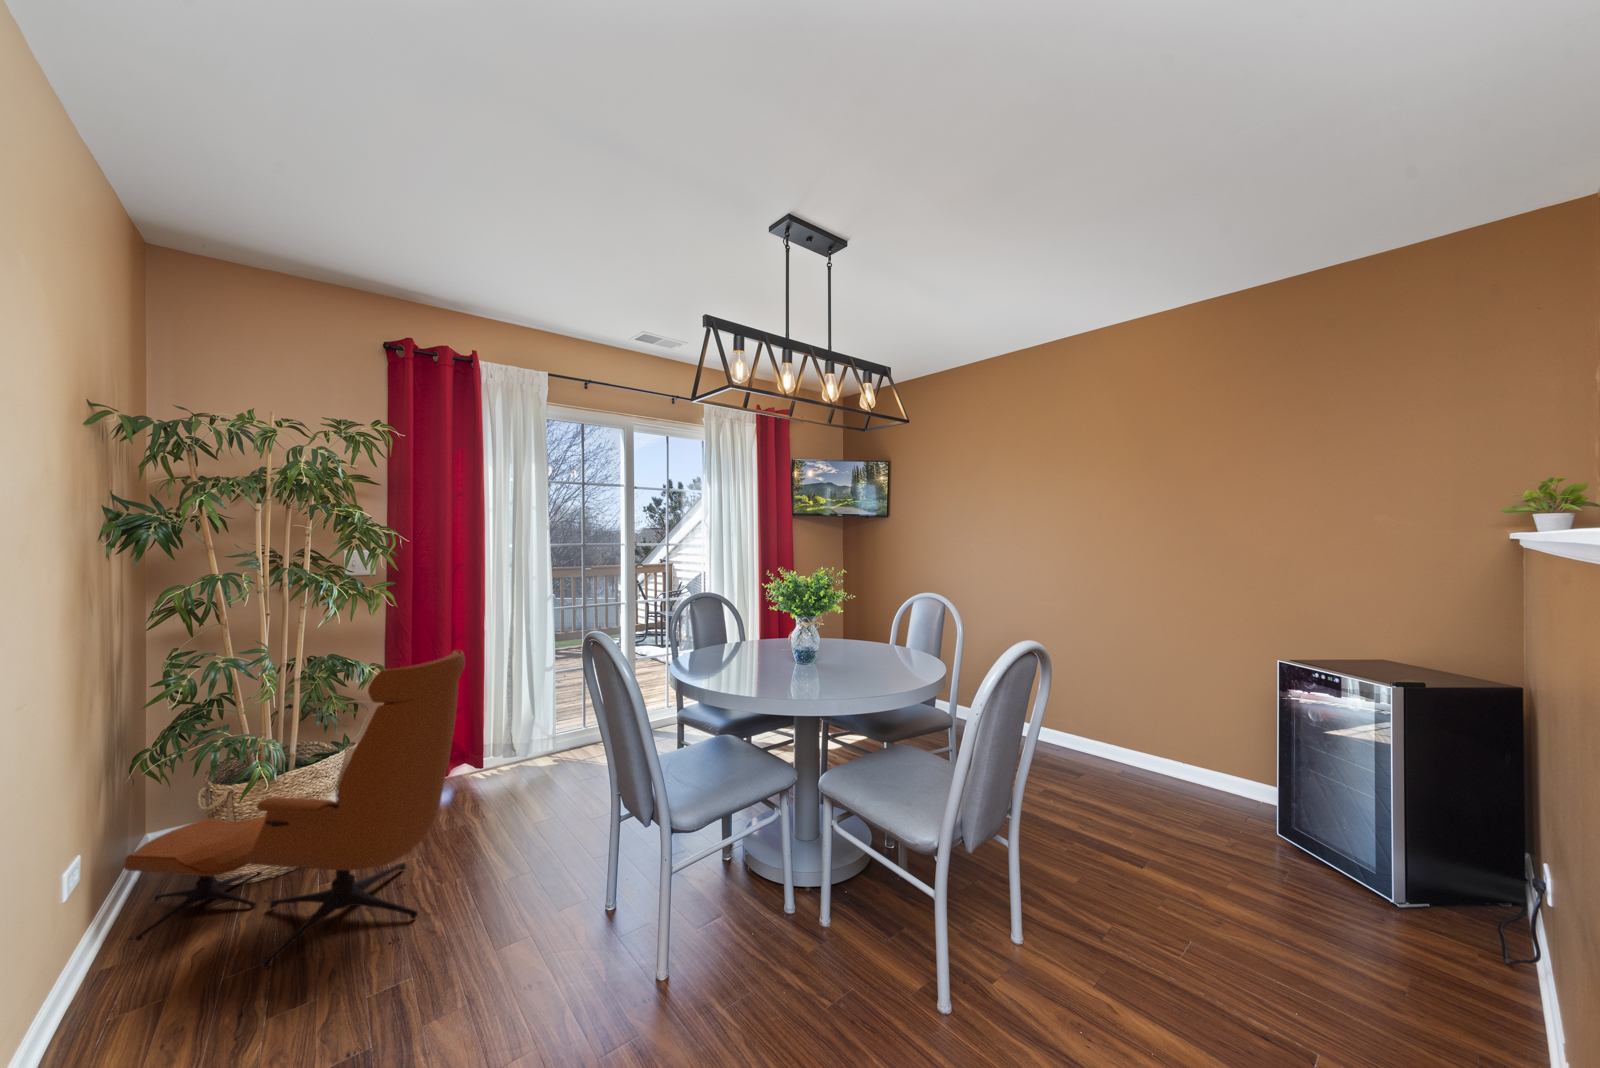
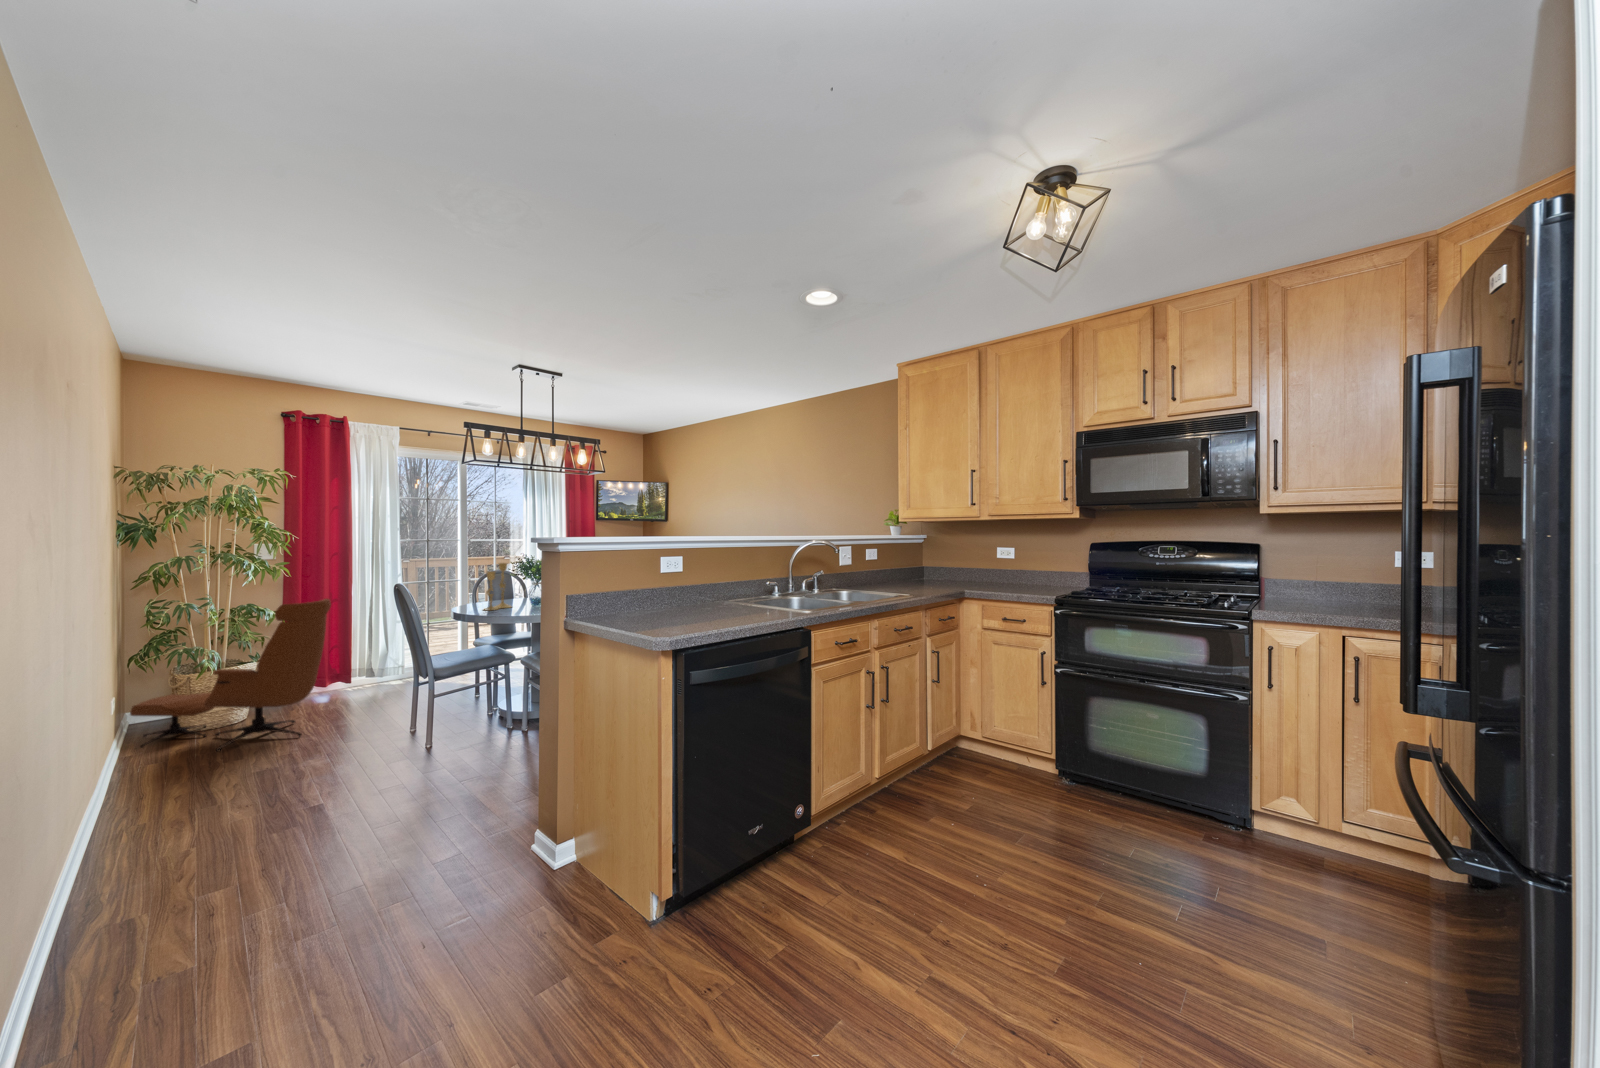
candlestick: none [712,581,754,669] -> present [485,563,511,611]

